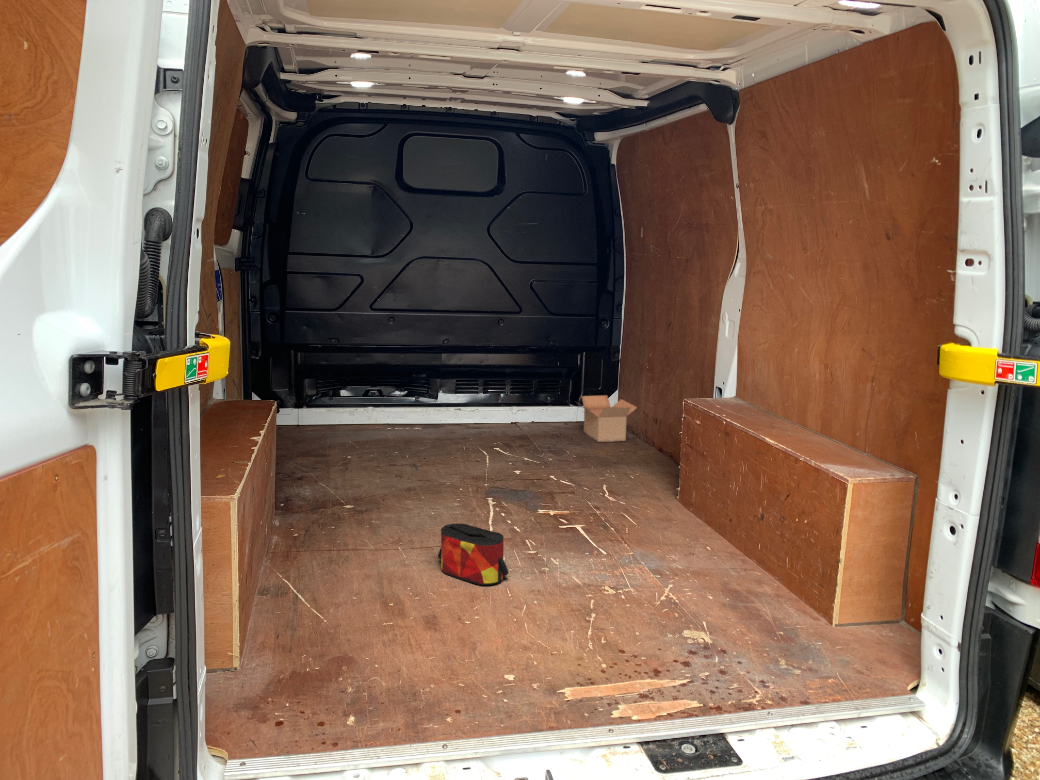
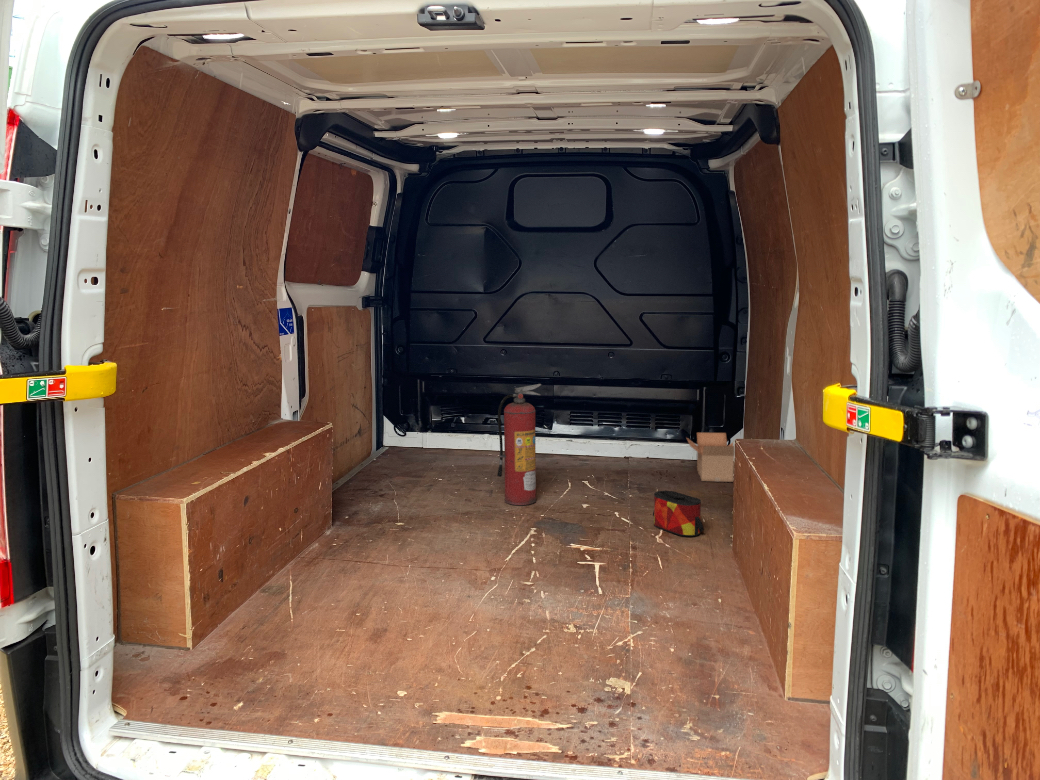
fire extinguisher: none [426,352,469,477] -> present [497,384,541,505]
bag: present [438,523,509,585] -> present [653,490,704,537]

